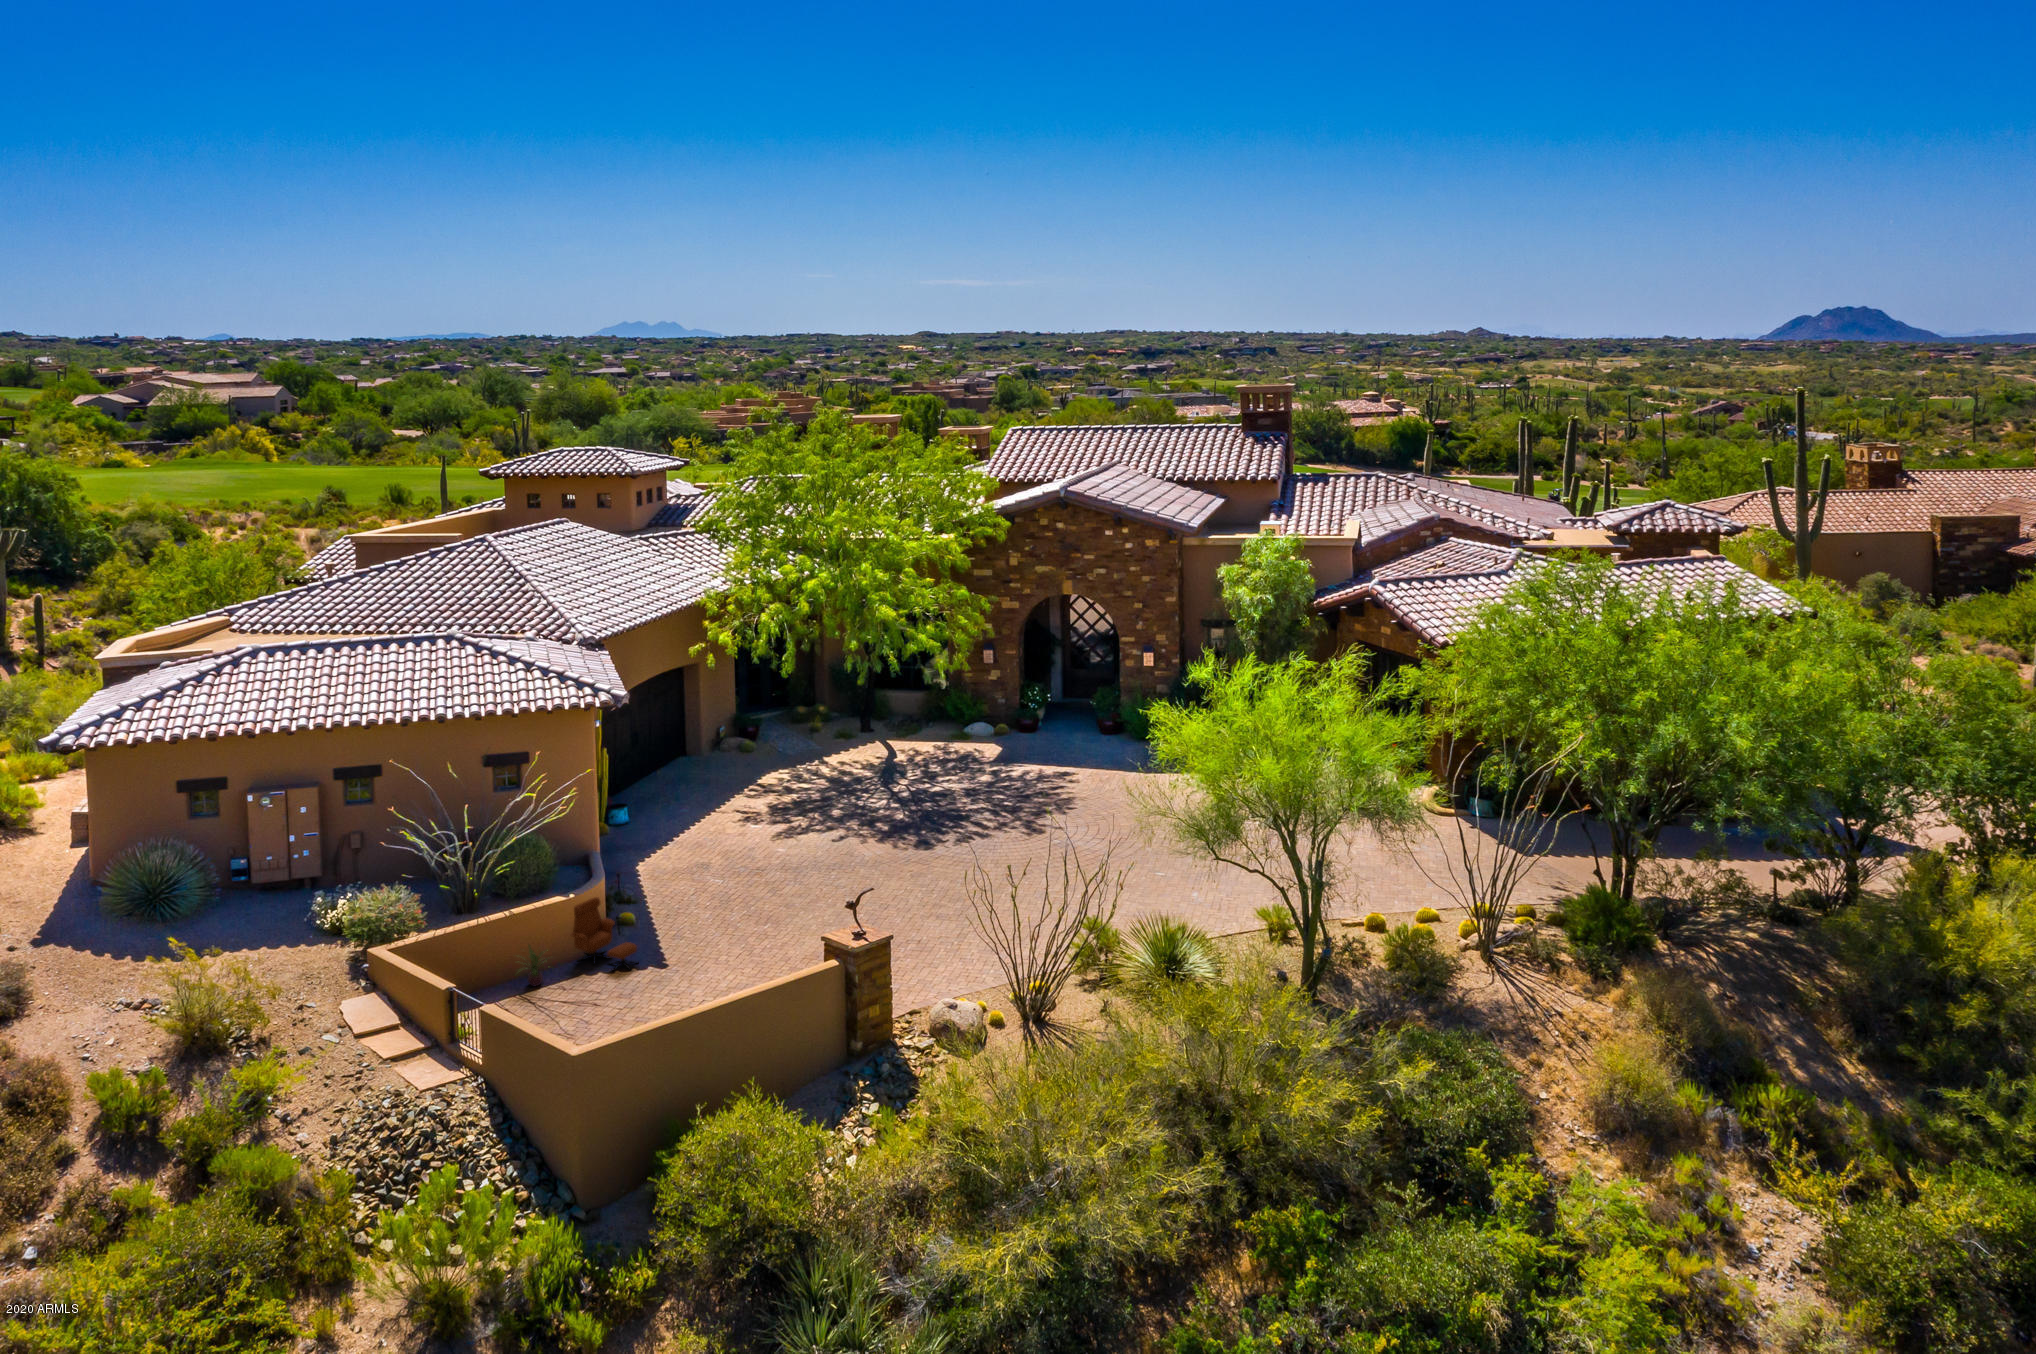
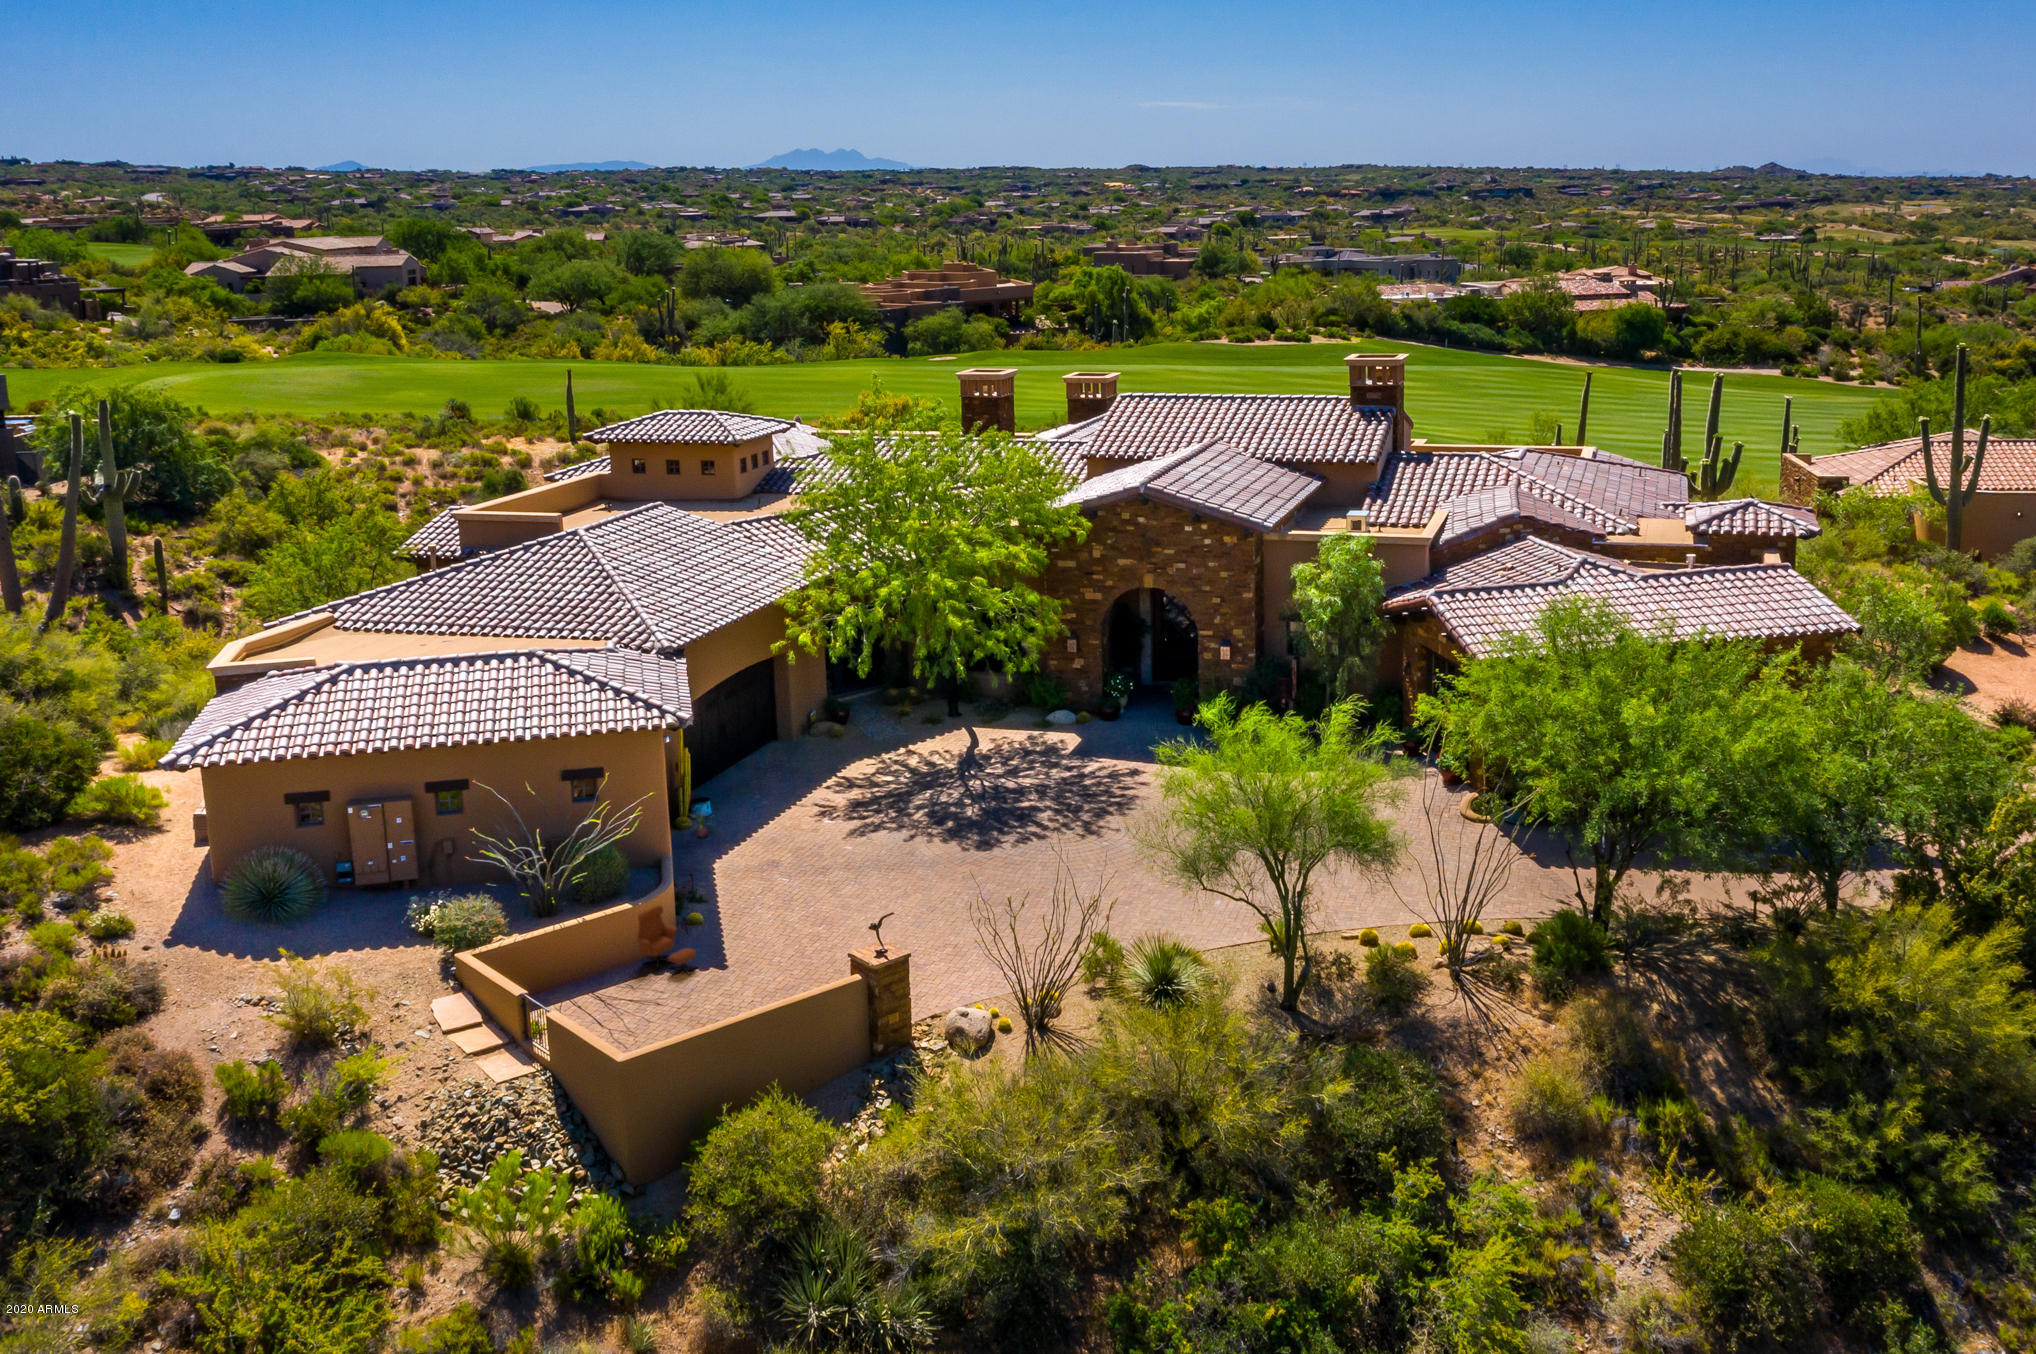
decorative plant: present [520,945,547,986] -> present [695,811,708,838]

